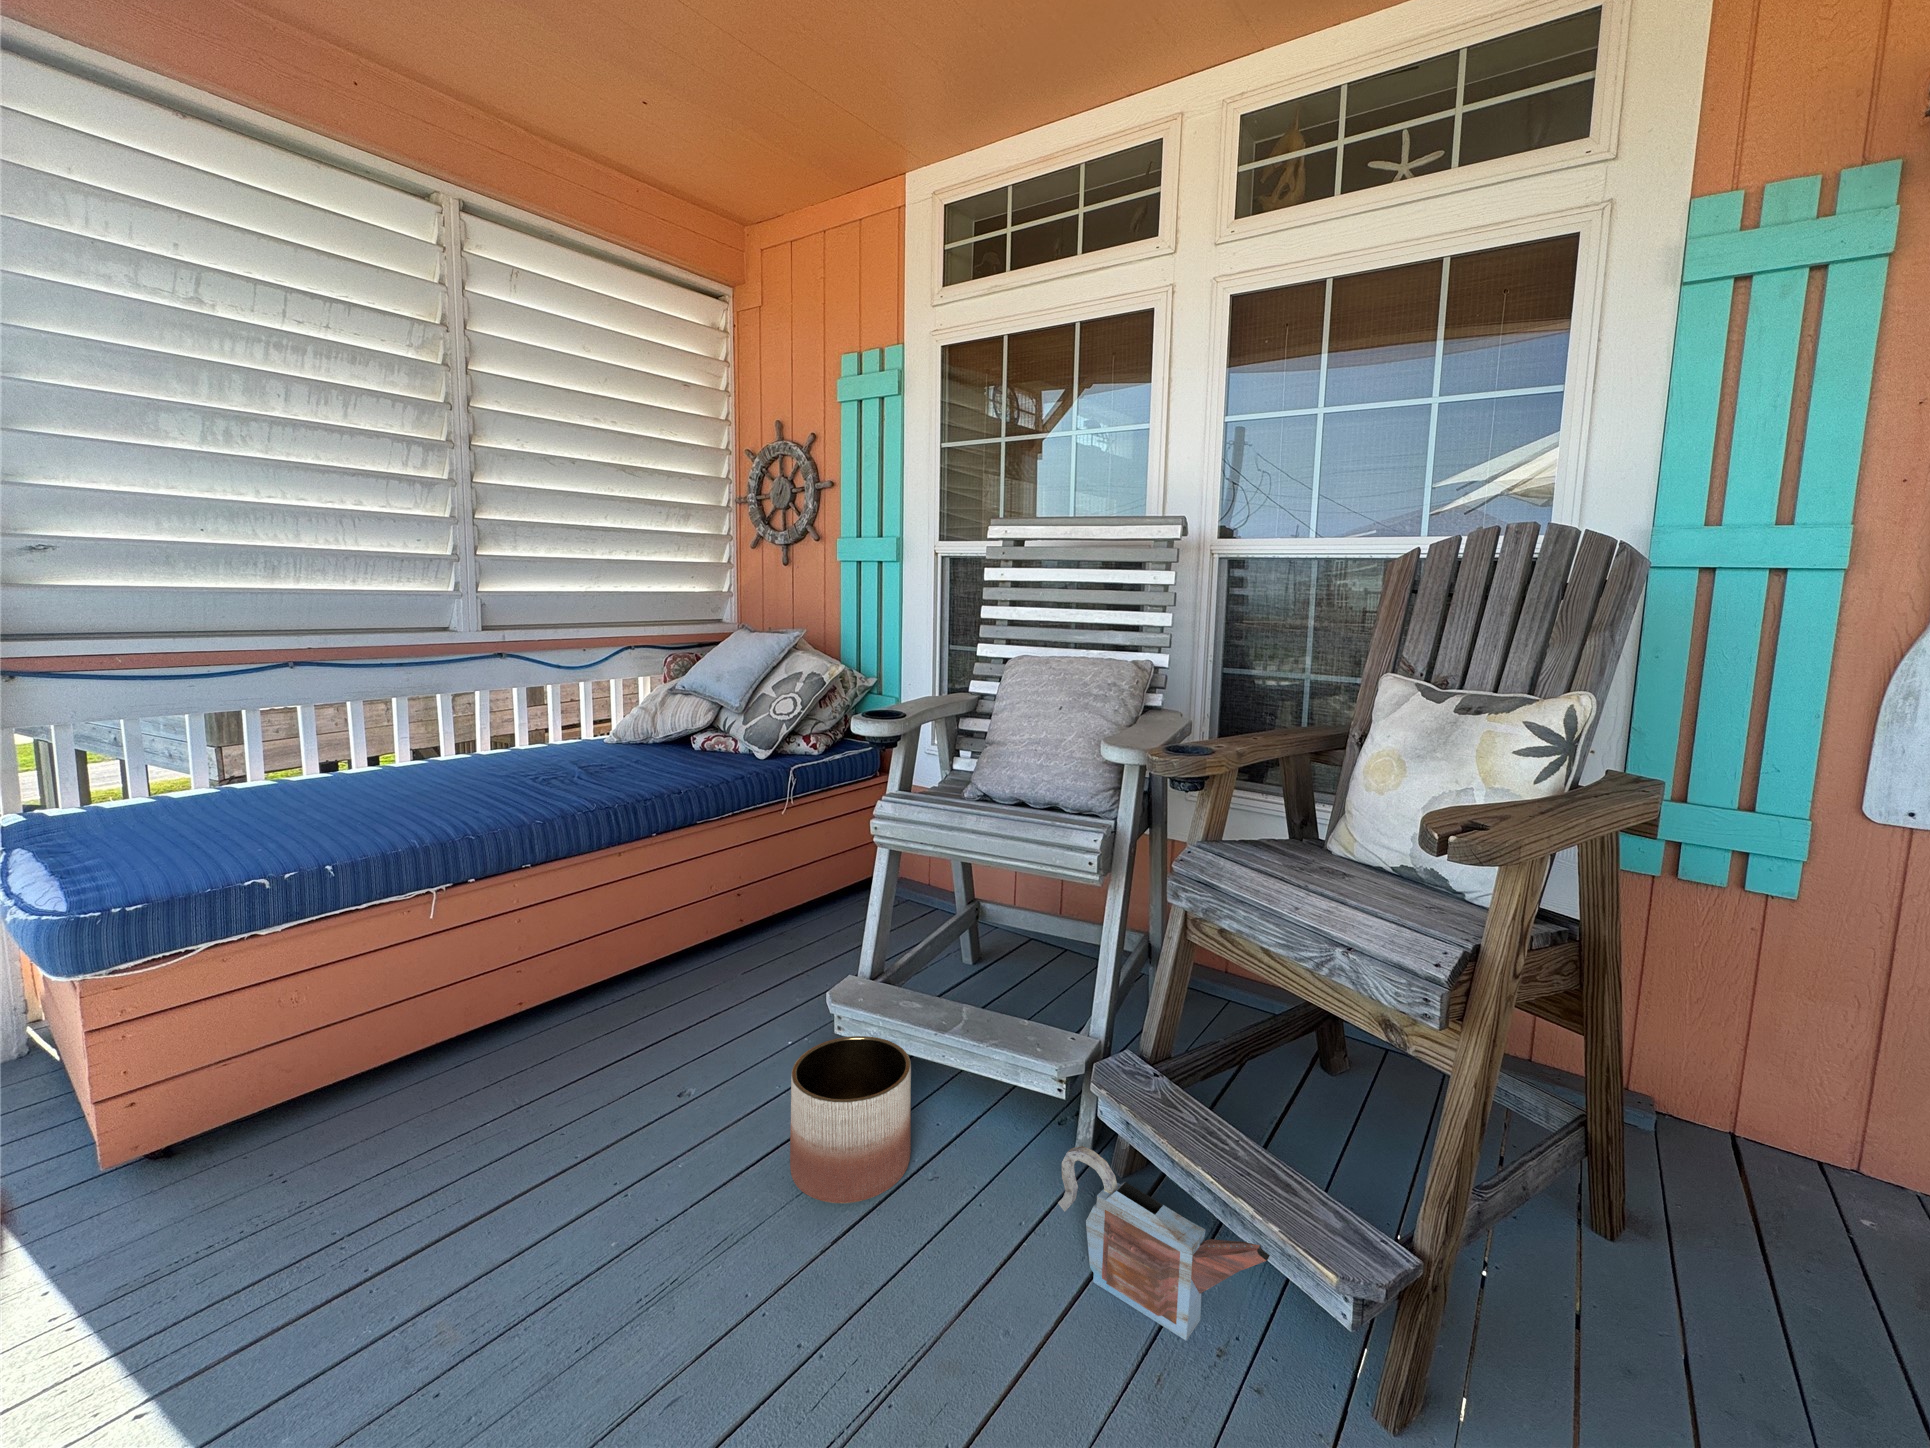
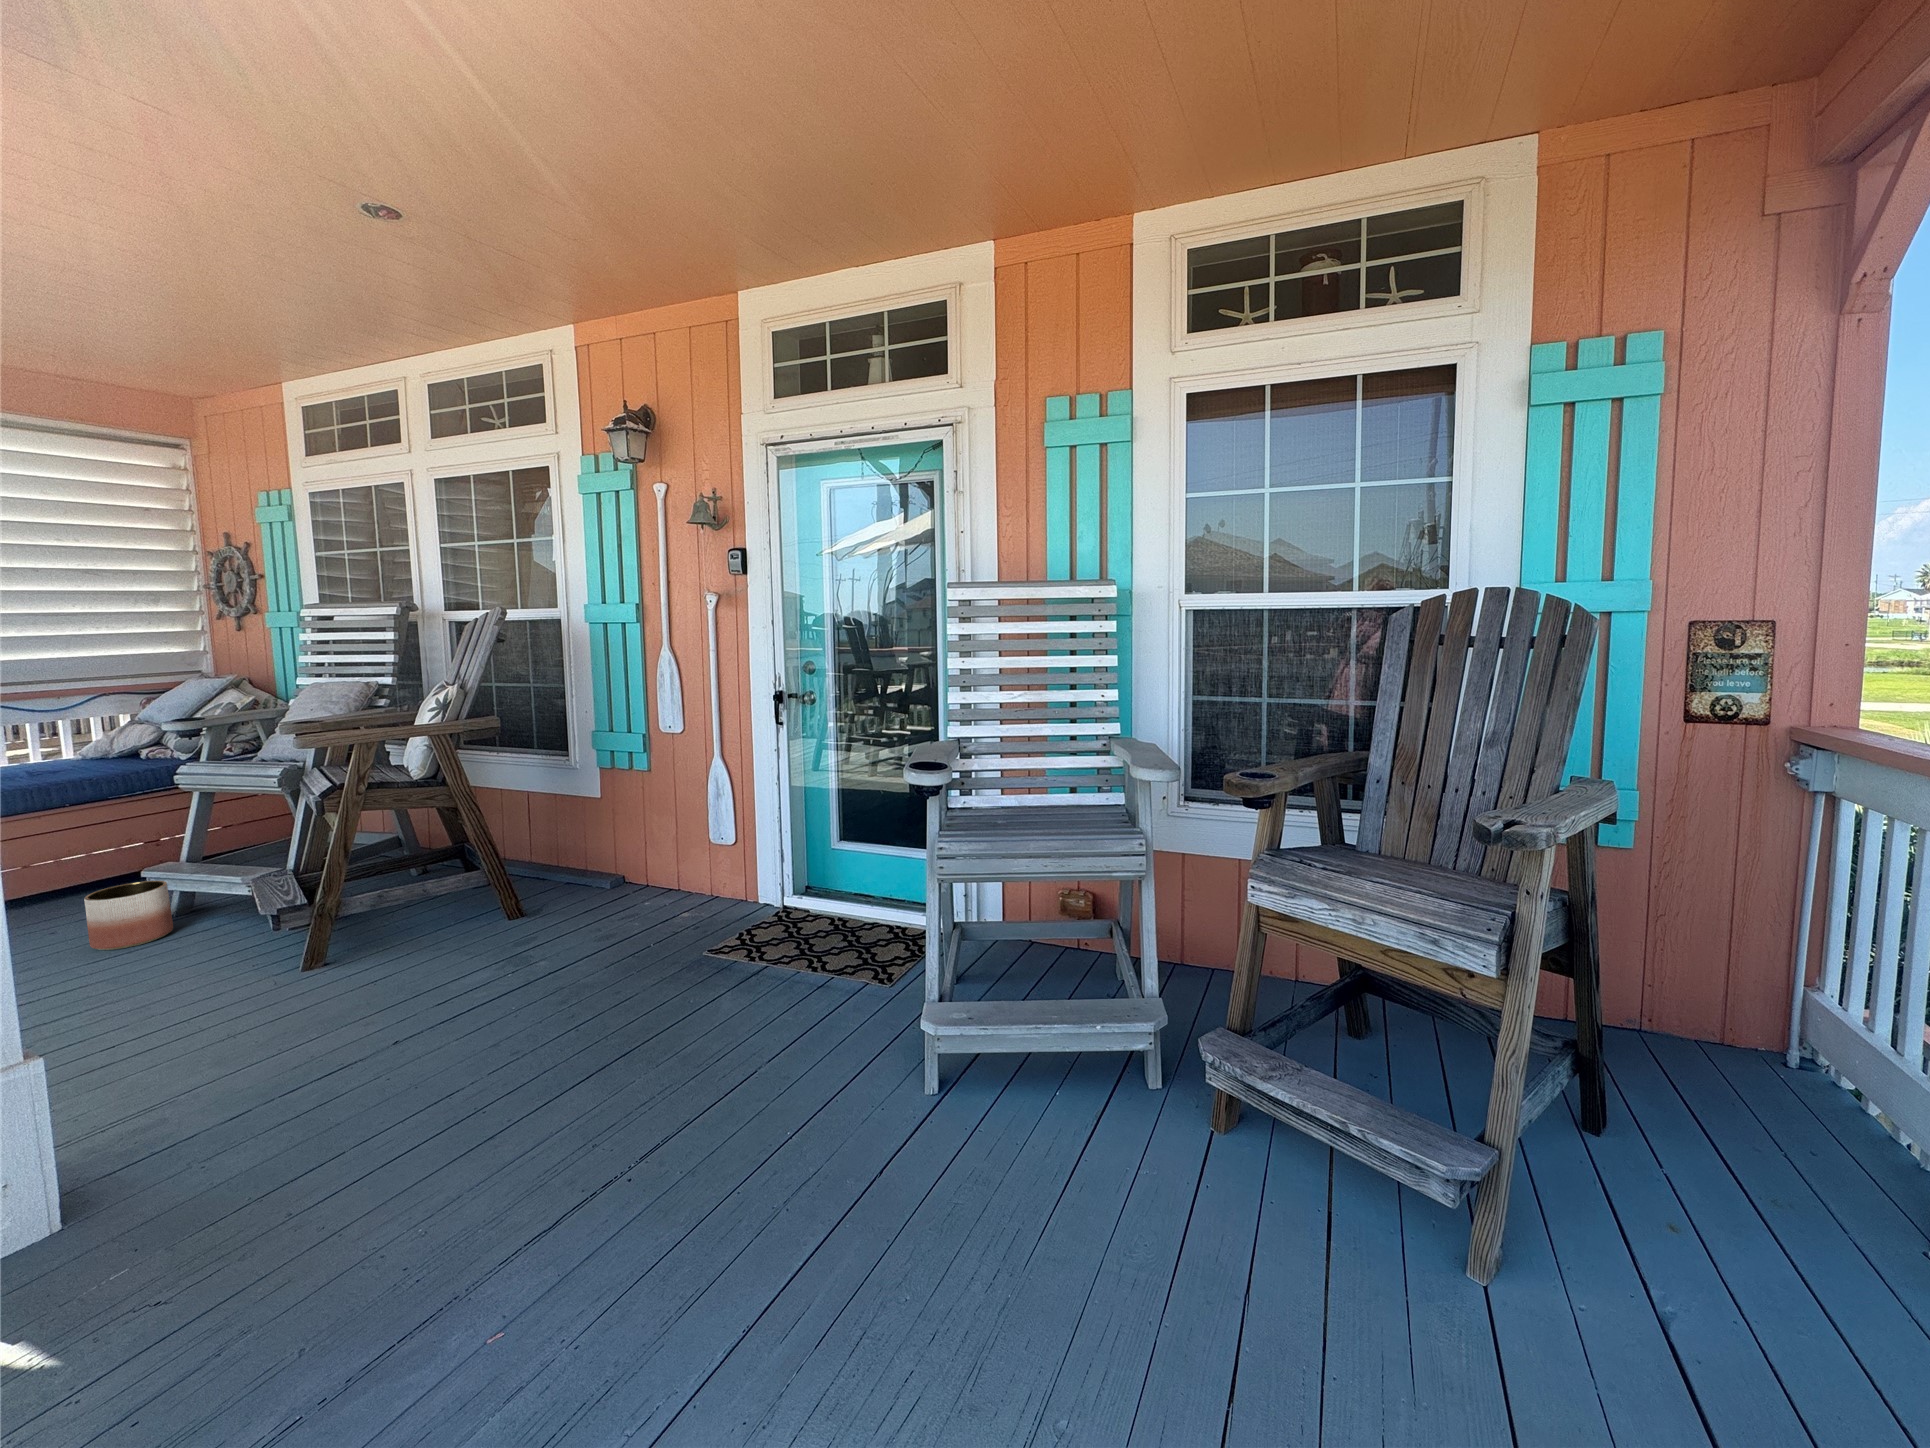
watering can: present [1058,1146,1270,1341] -> none [209,899,260,961]

